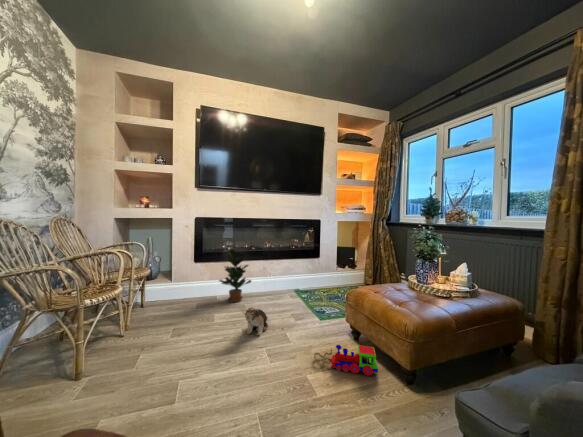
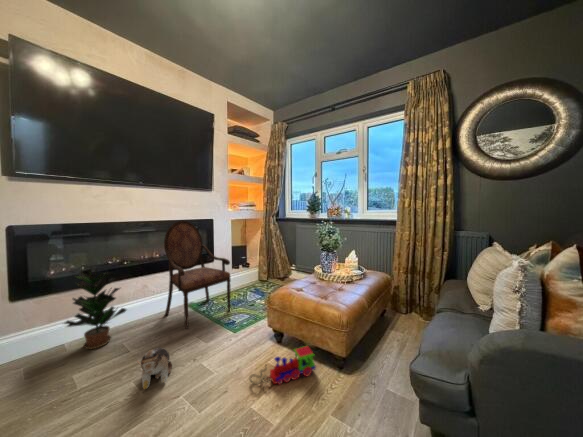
armchair: none [277,220,327,306] -> present [164,221,231,329]

